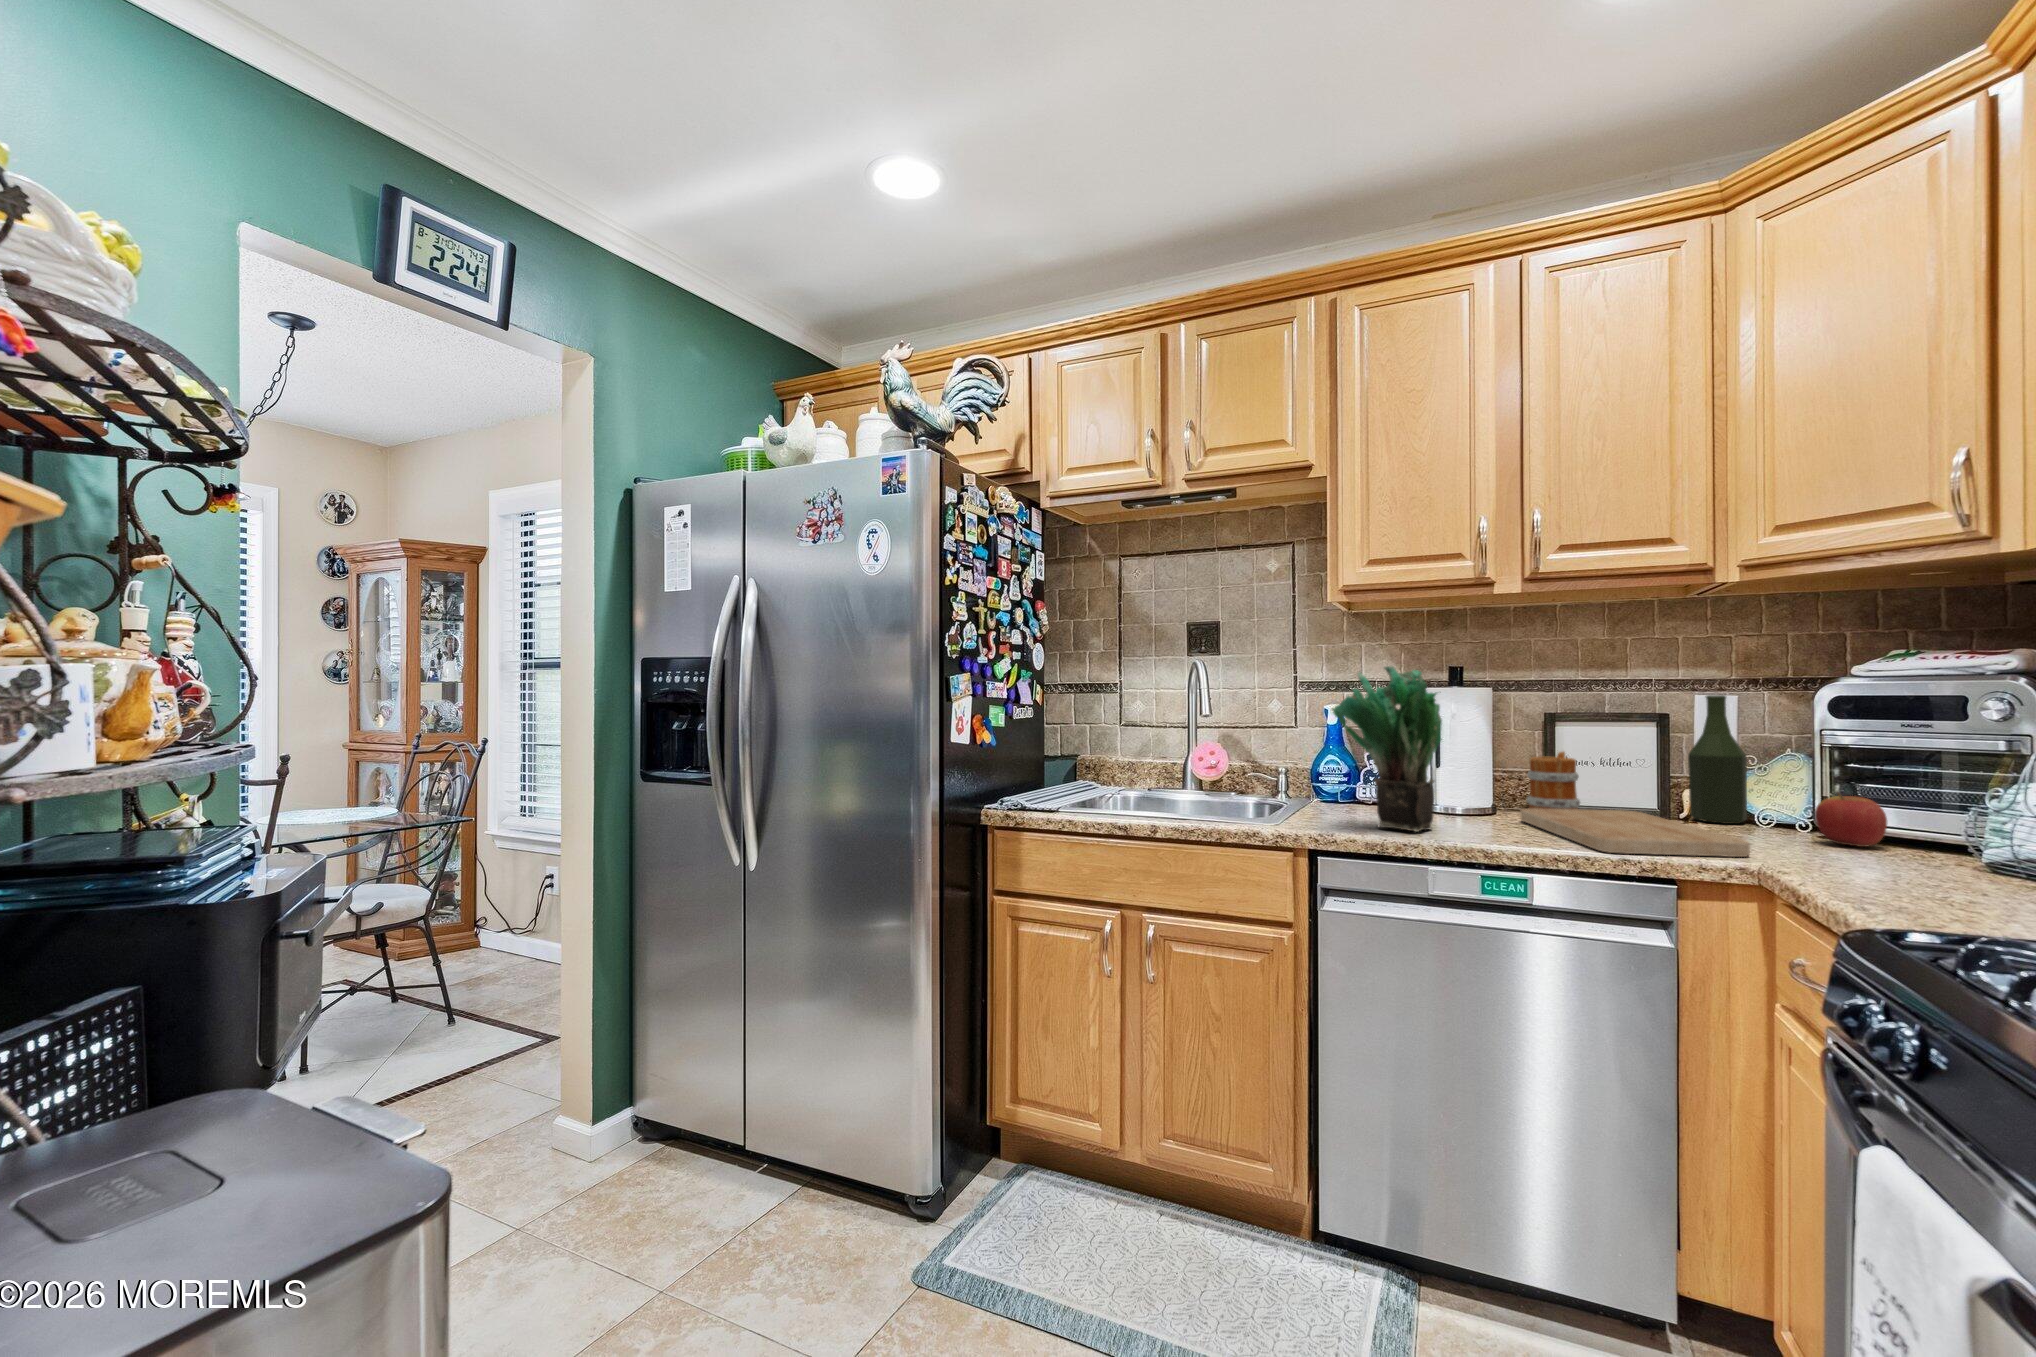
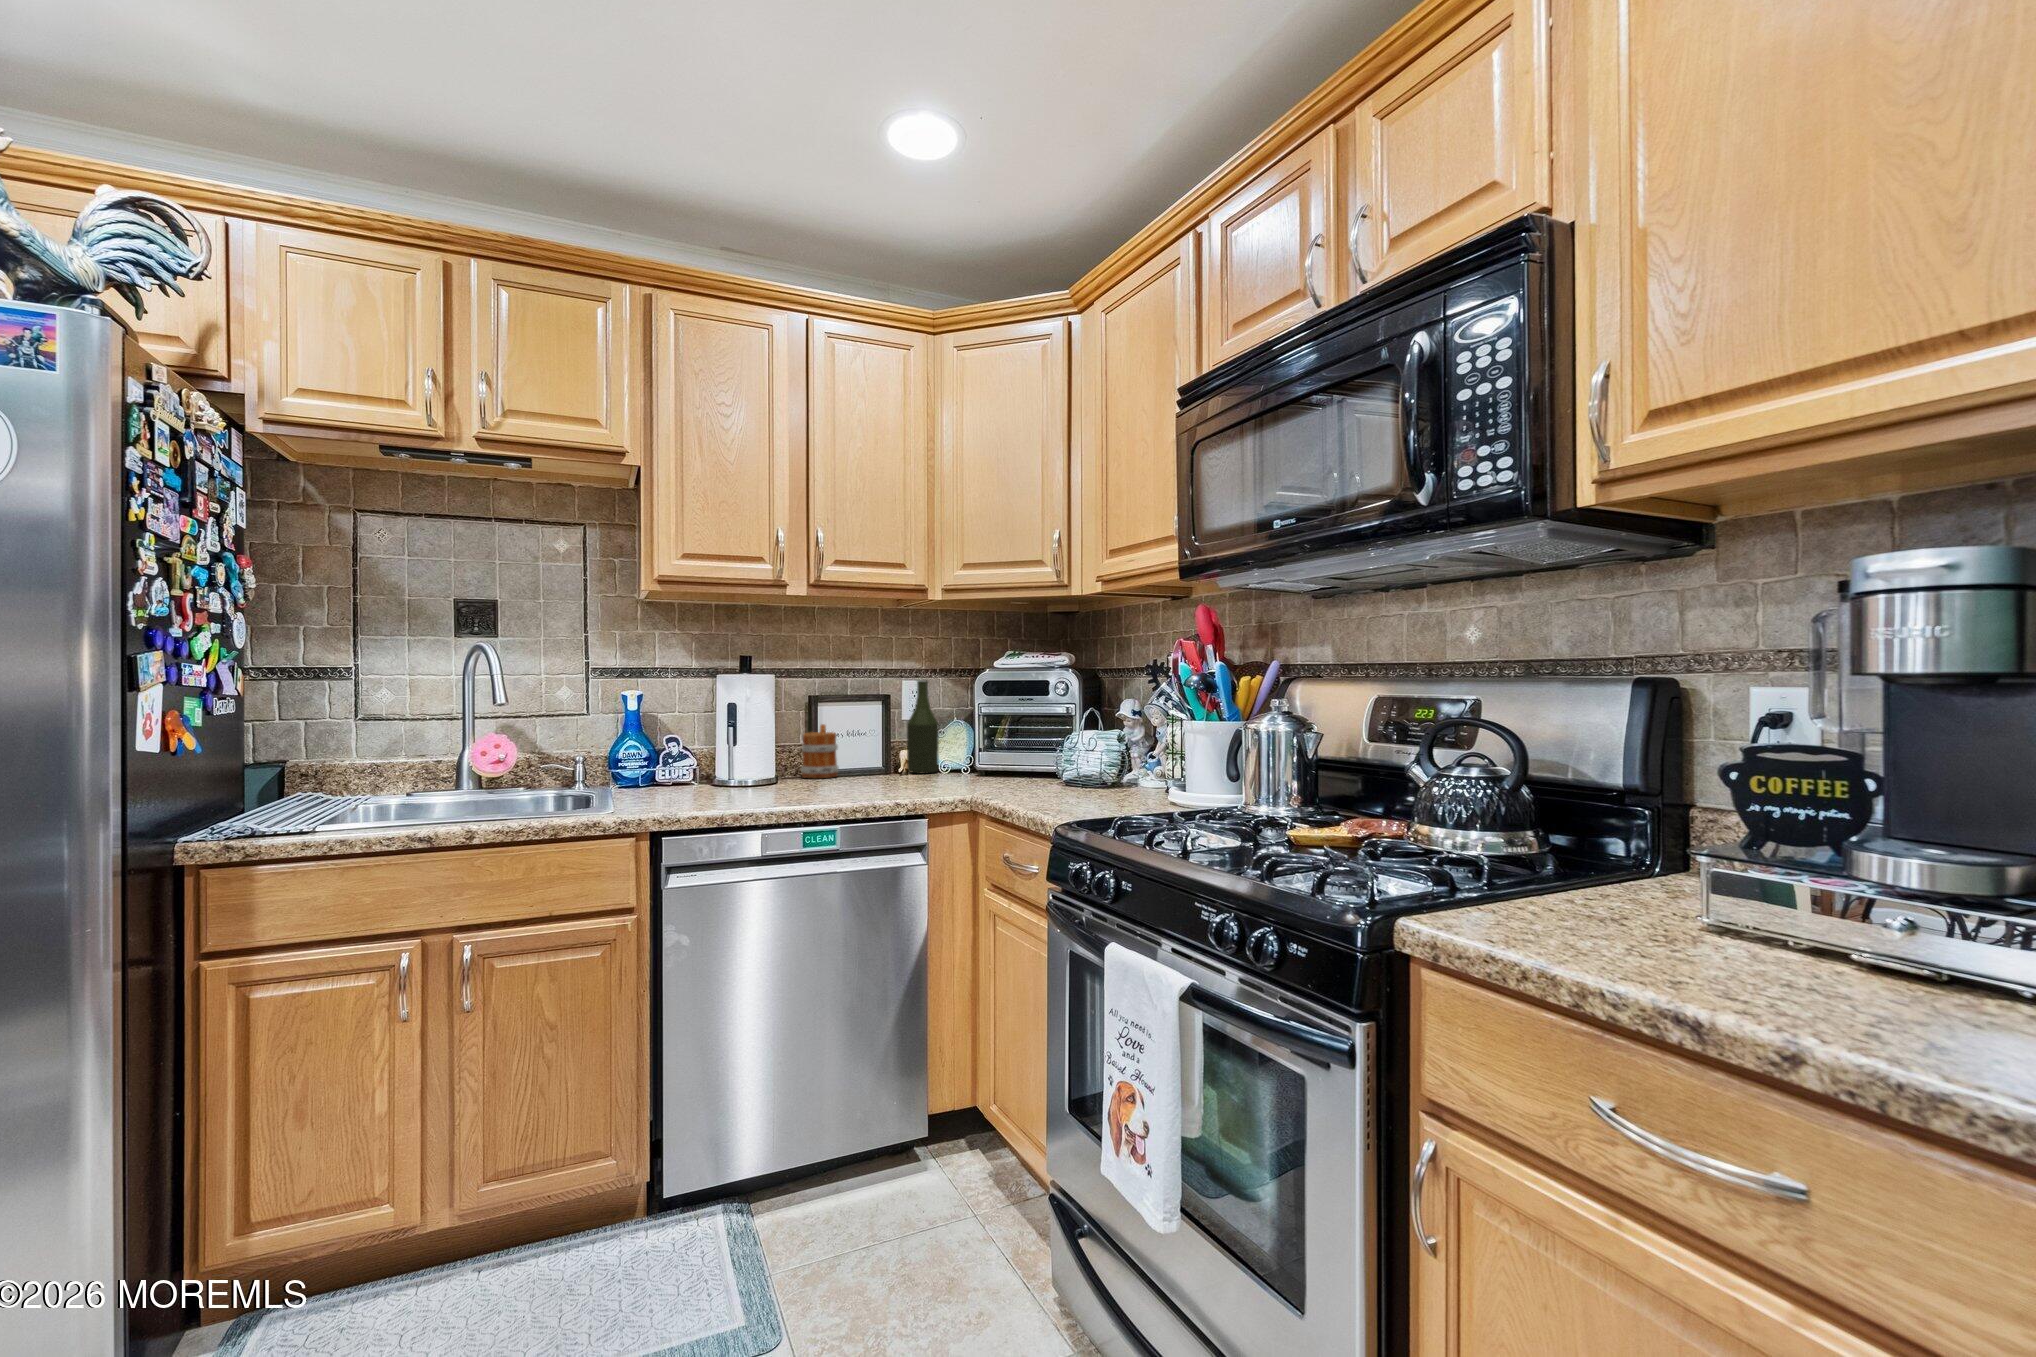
potted plant: present [1332,666,1442,832] -> none [674,654,760,803]
apple: present [1815,792,1887,847] -> none [982,743,1016,778]
cutting board: present [1520,808,1750,857] -> none [808,770,962,799]

